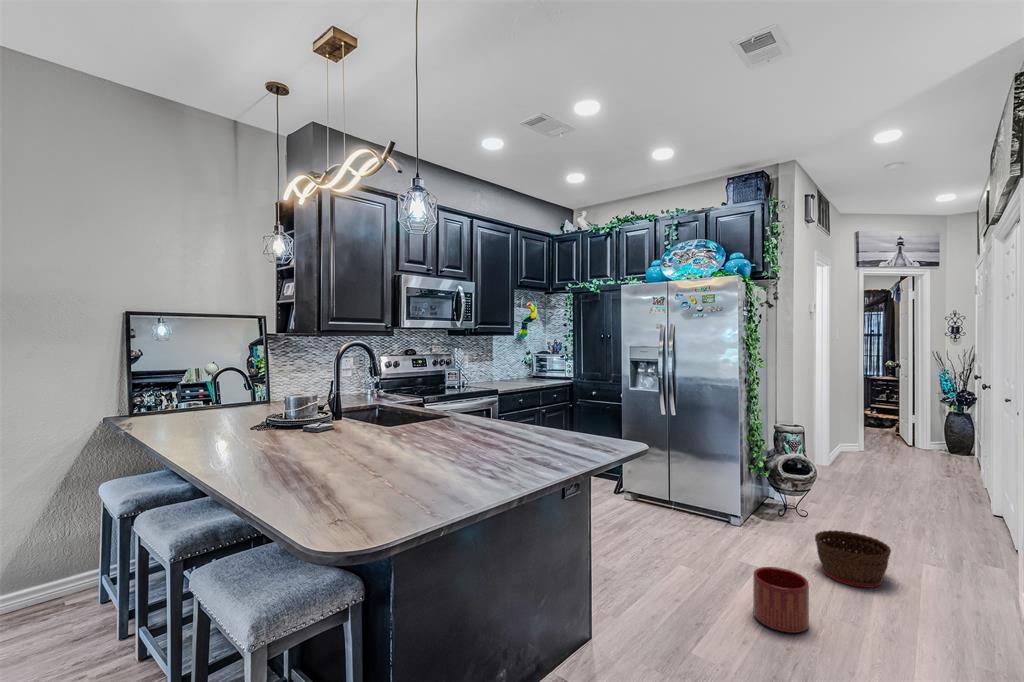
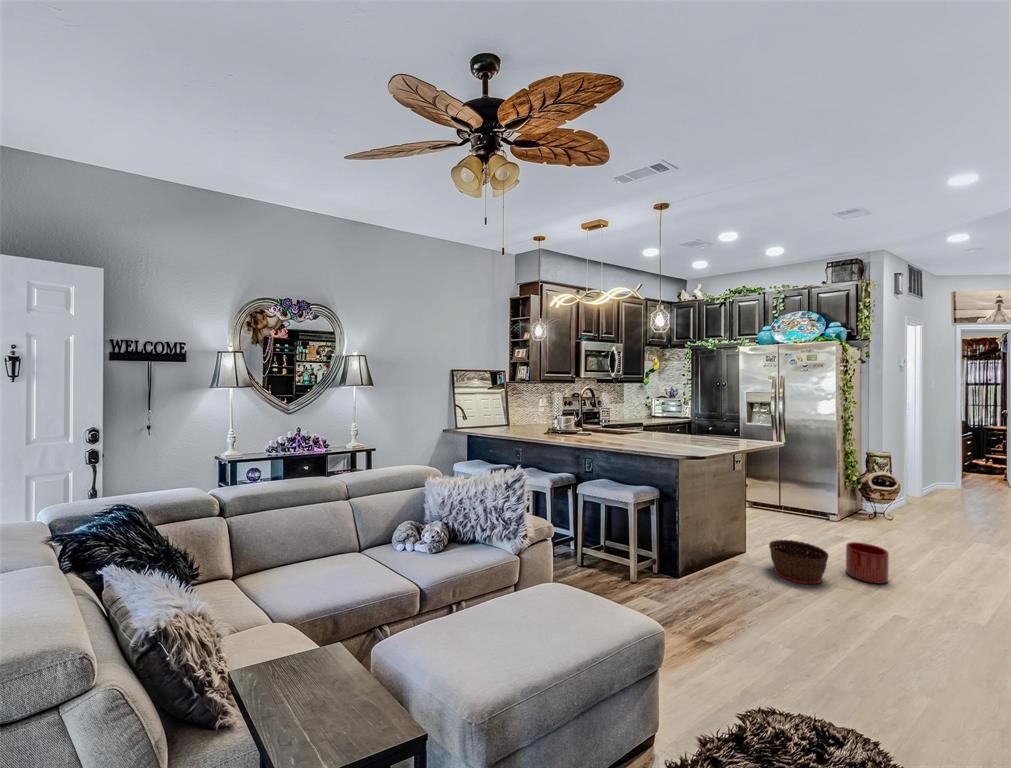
basket: present [815,530,891,588] -> present [769,540,828,584]

